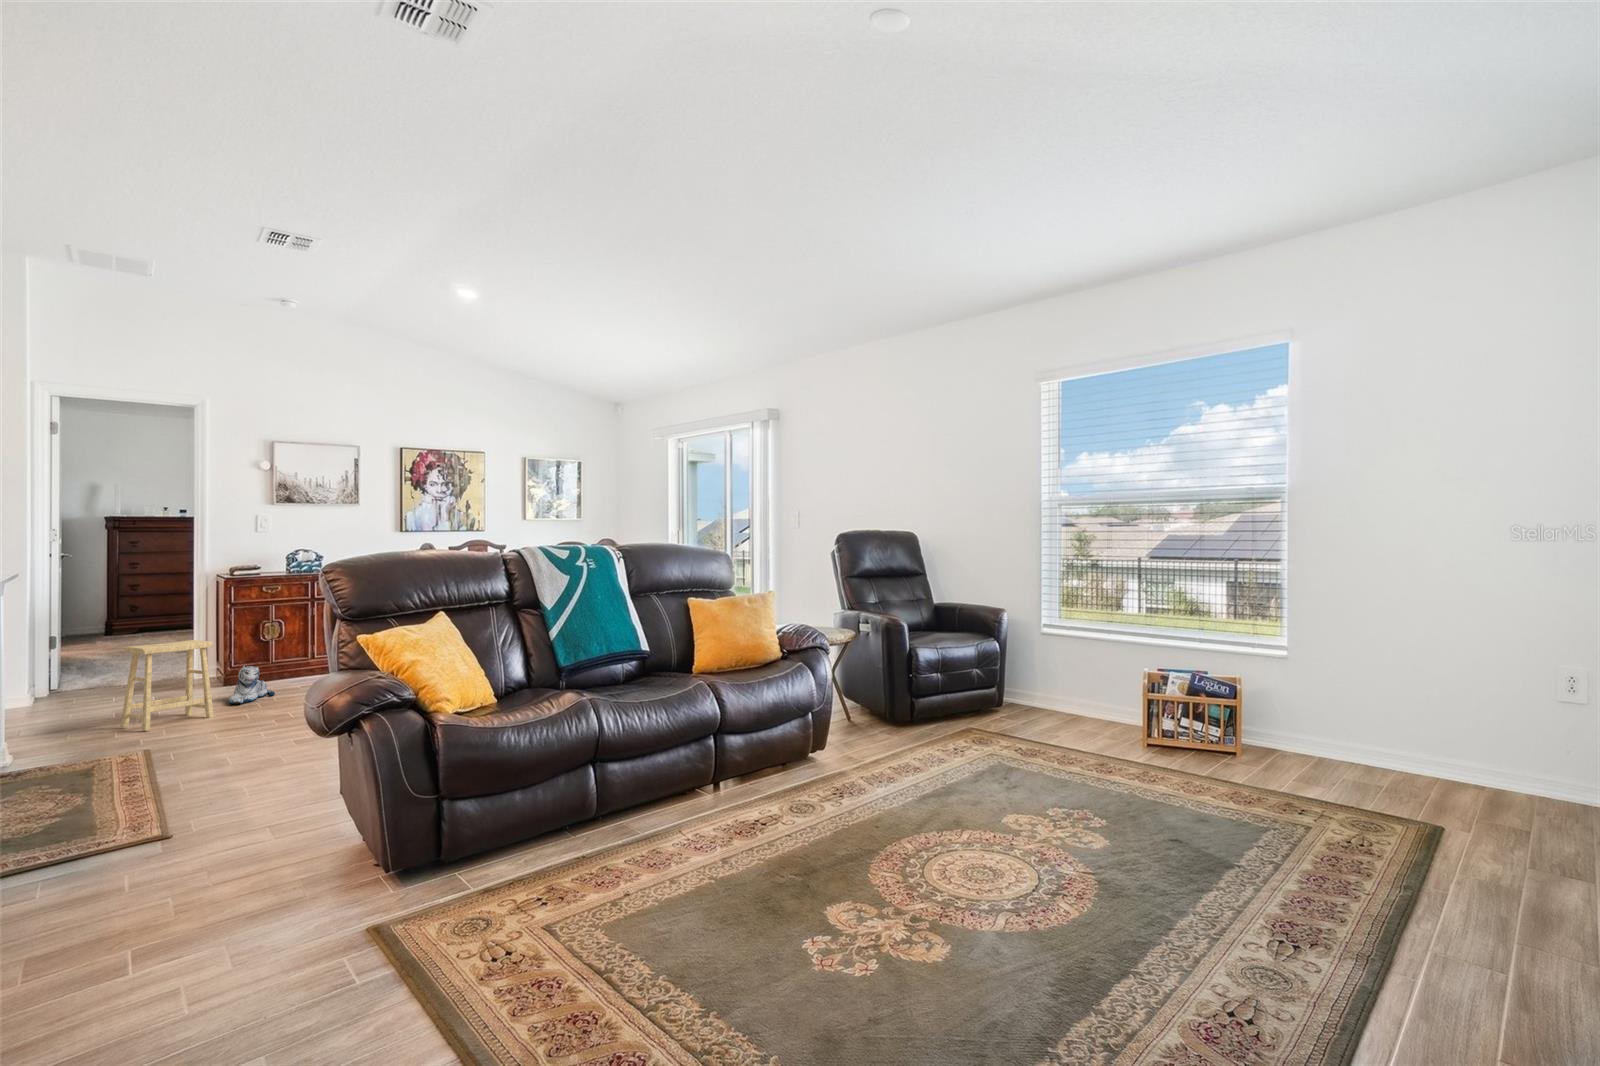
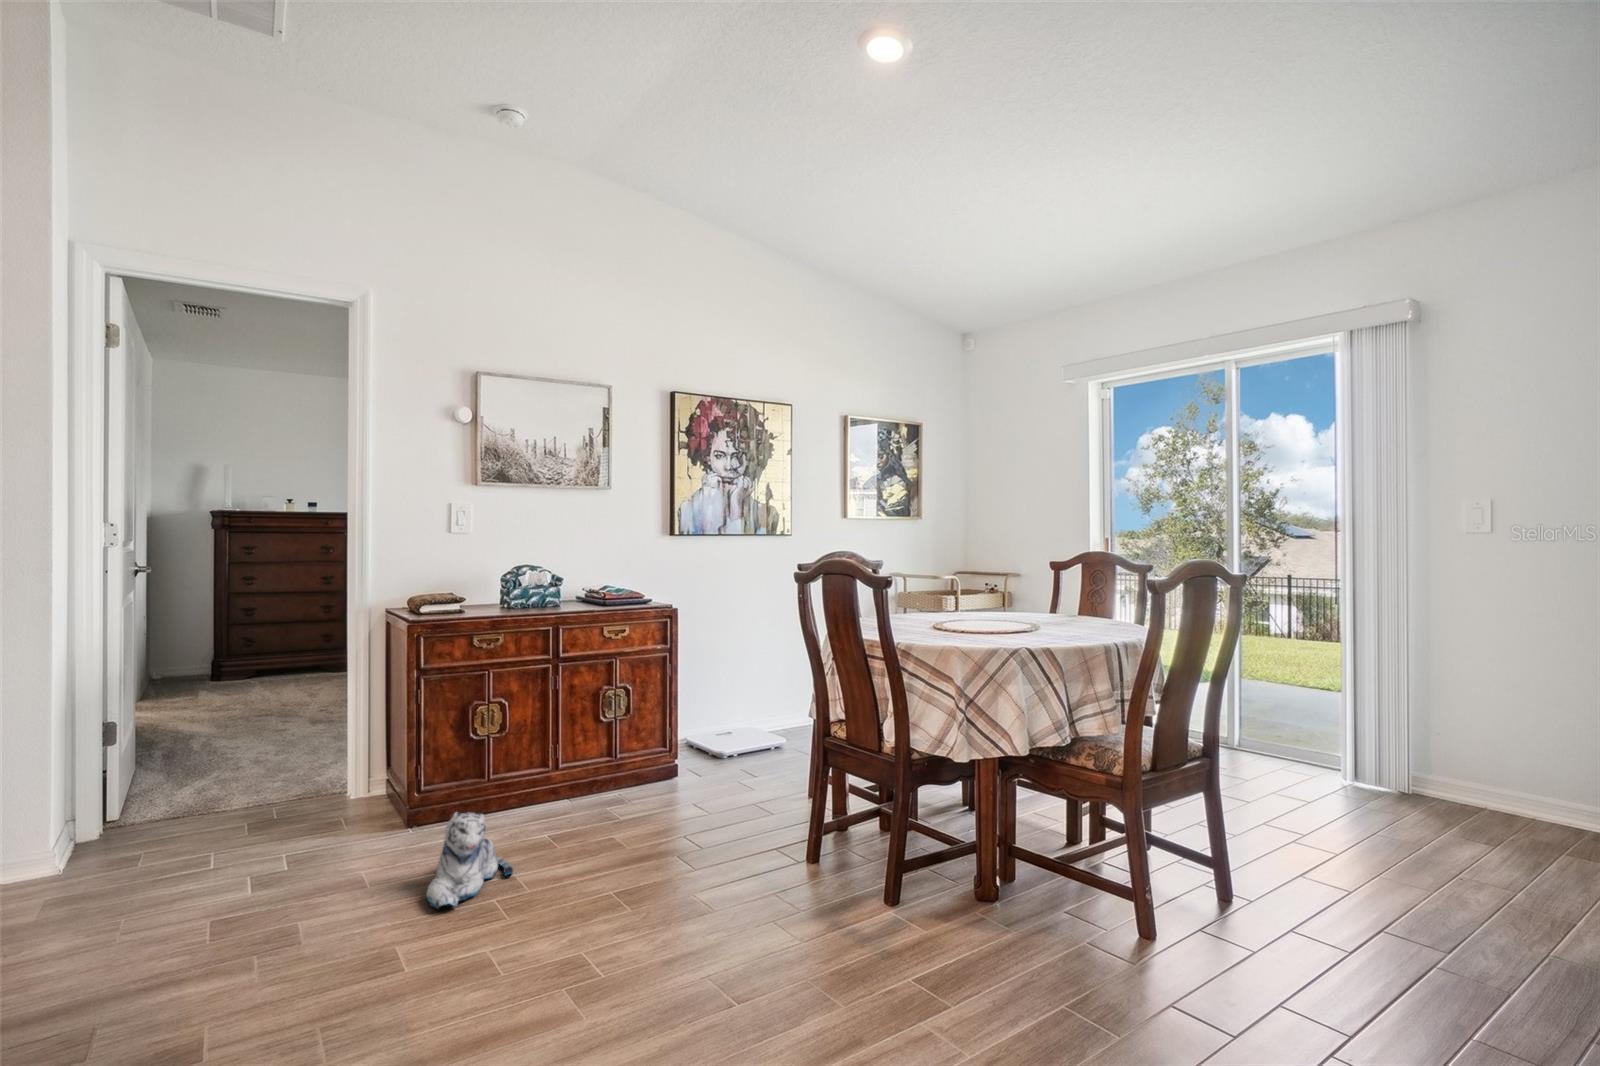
footstool: present [120,640,214,731] -> none [187,764,403,1036]

